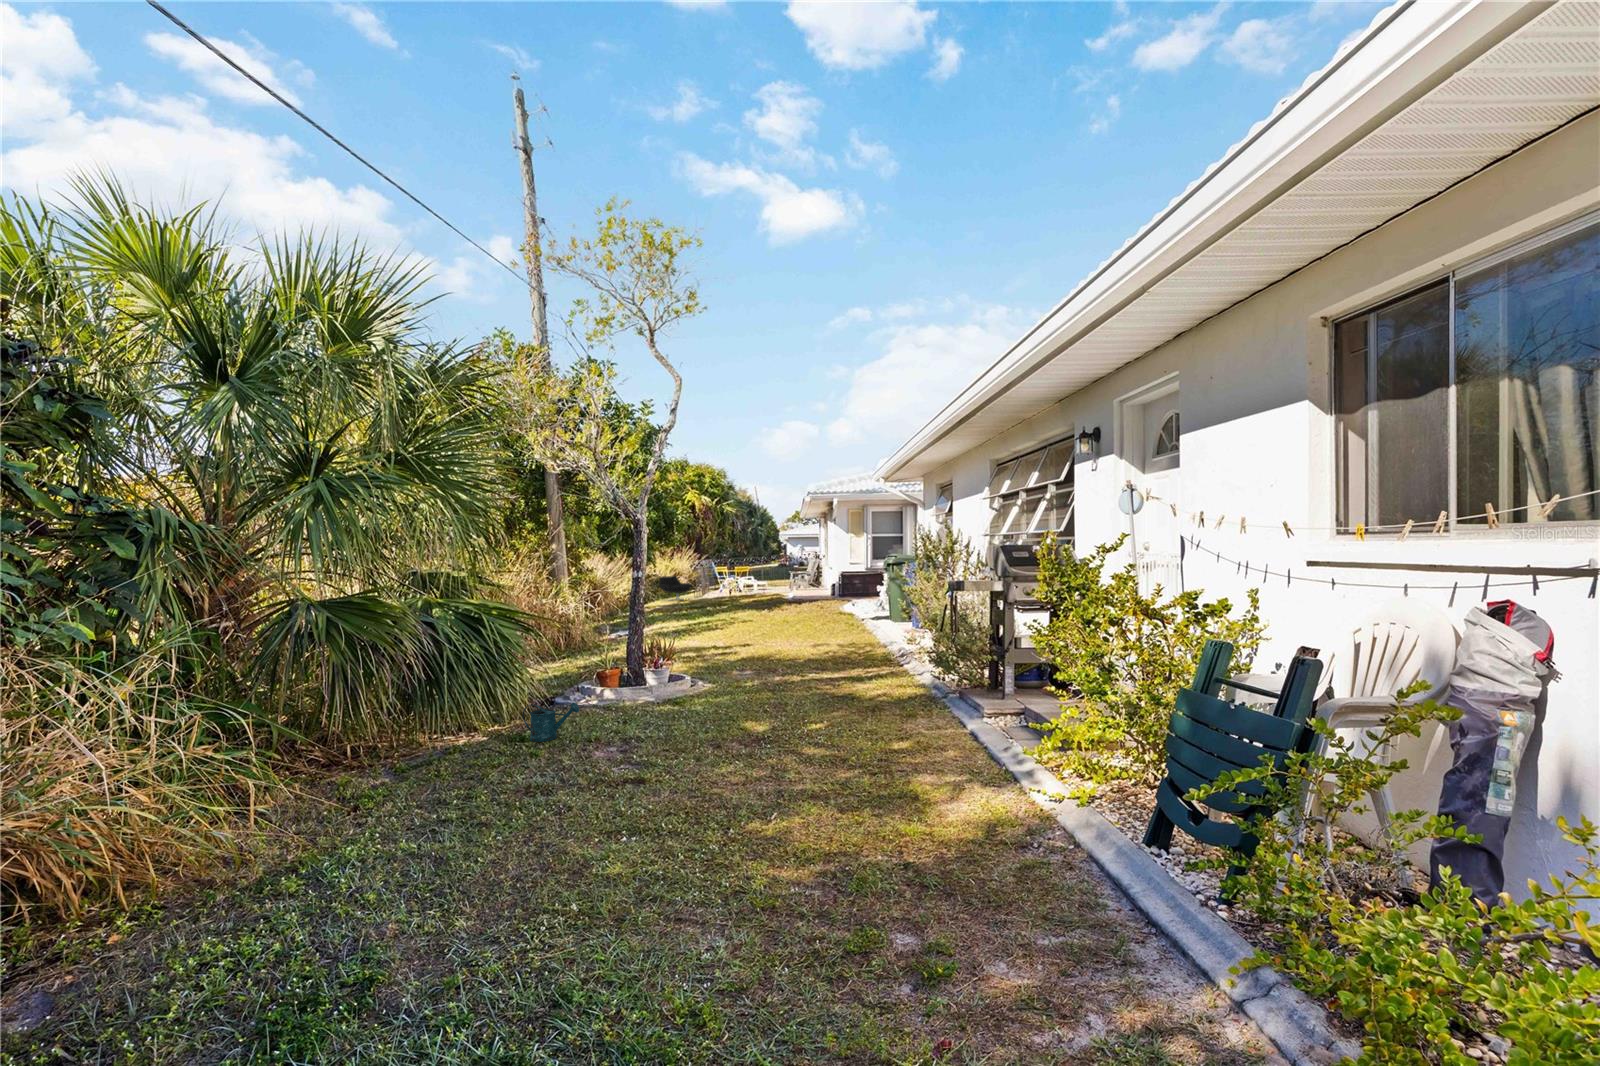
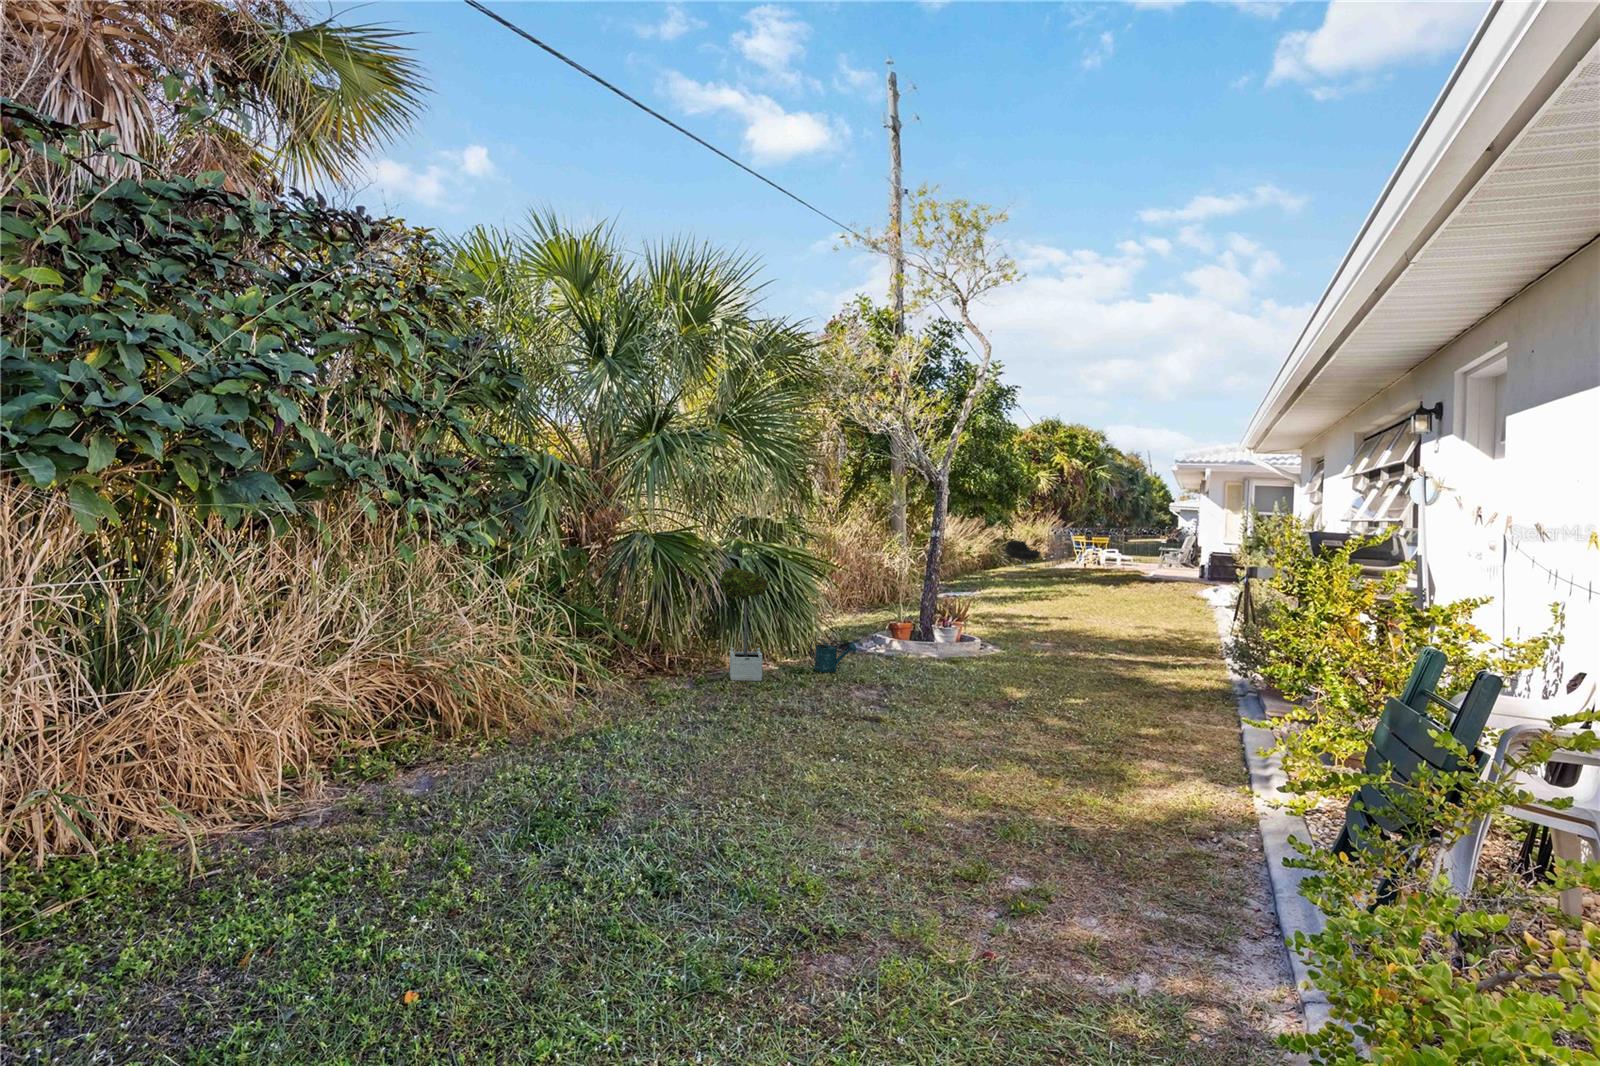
potted tree: none [408,634,474,773] -> present [720,567,768,681]

